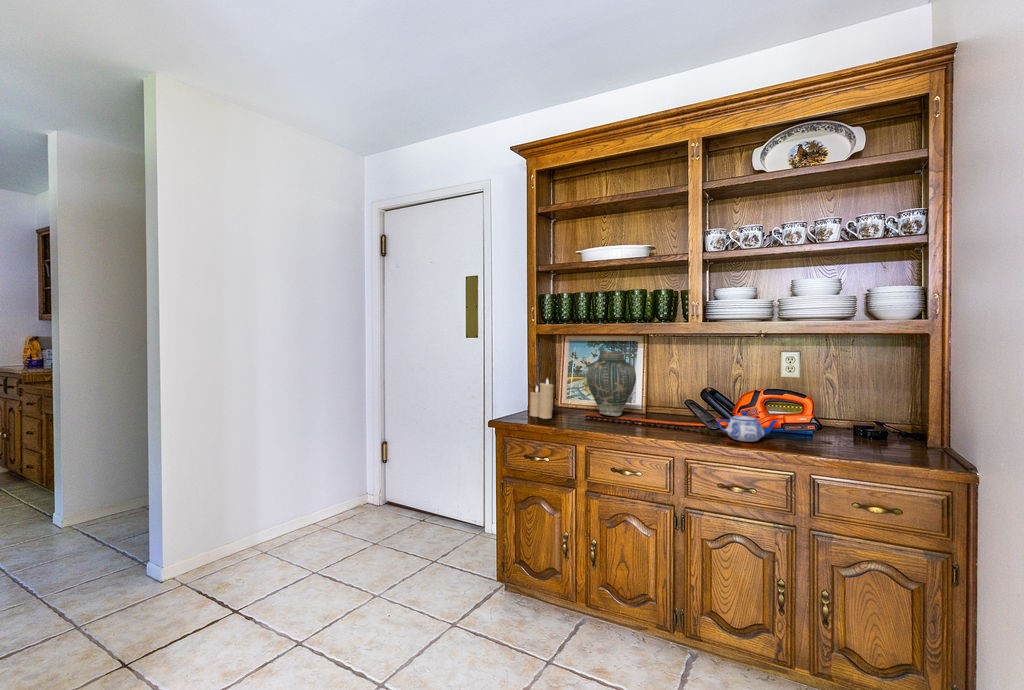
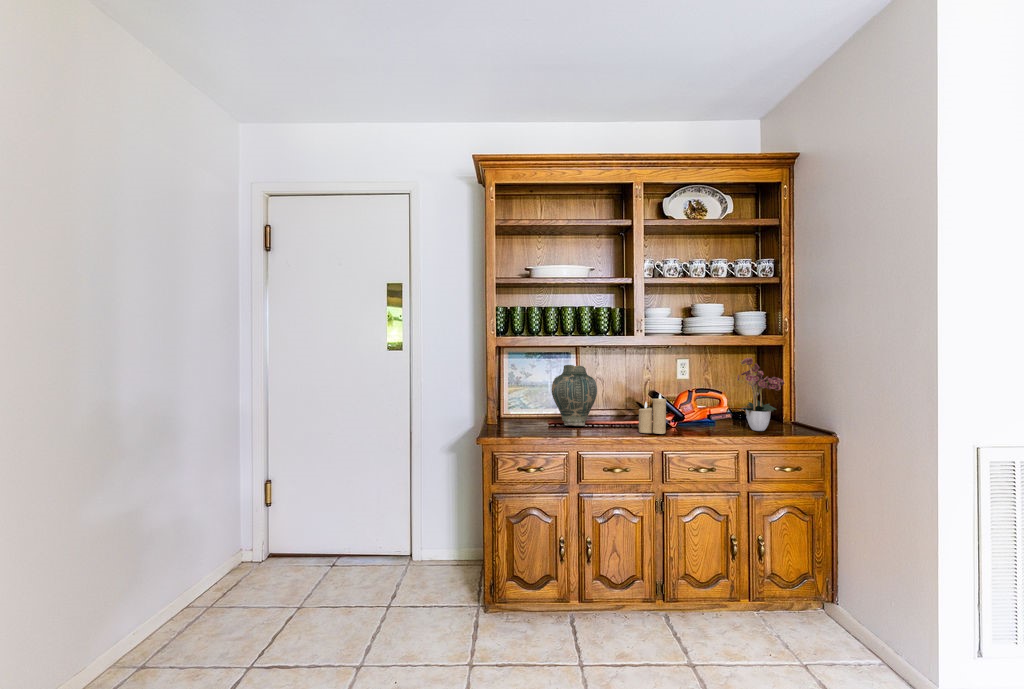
flower arrangement: none [805,342,896,448] -> present [737,358,784,431]
candle: present [530,379,554,419] -> present [638,394,666,434]
teapot: present [717,412,778,441] -> none [680,411,720,433]

